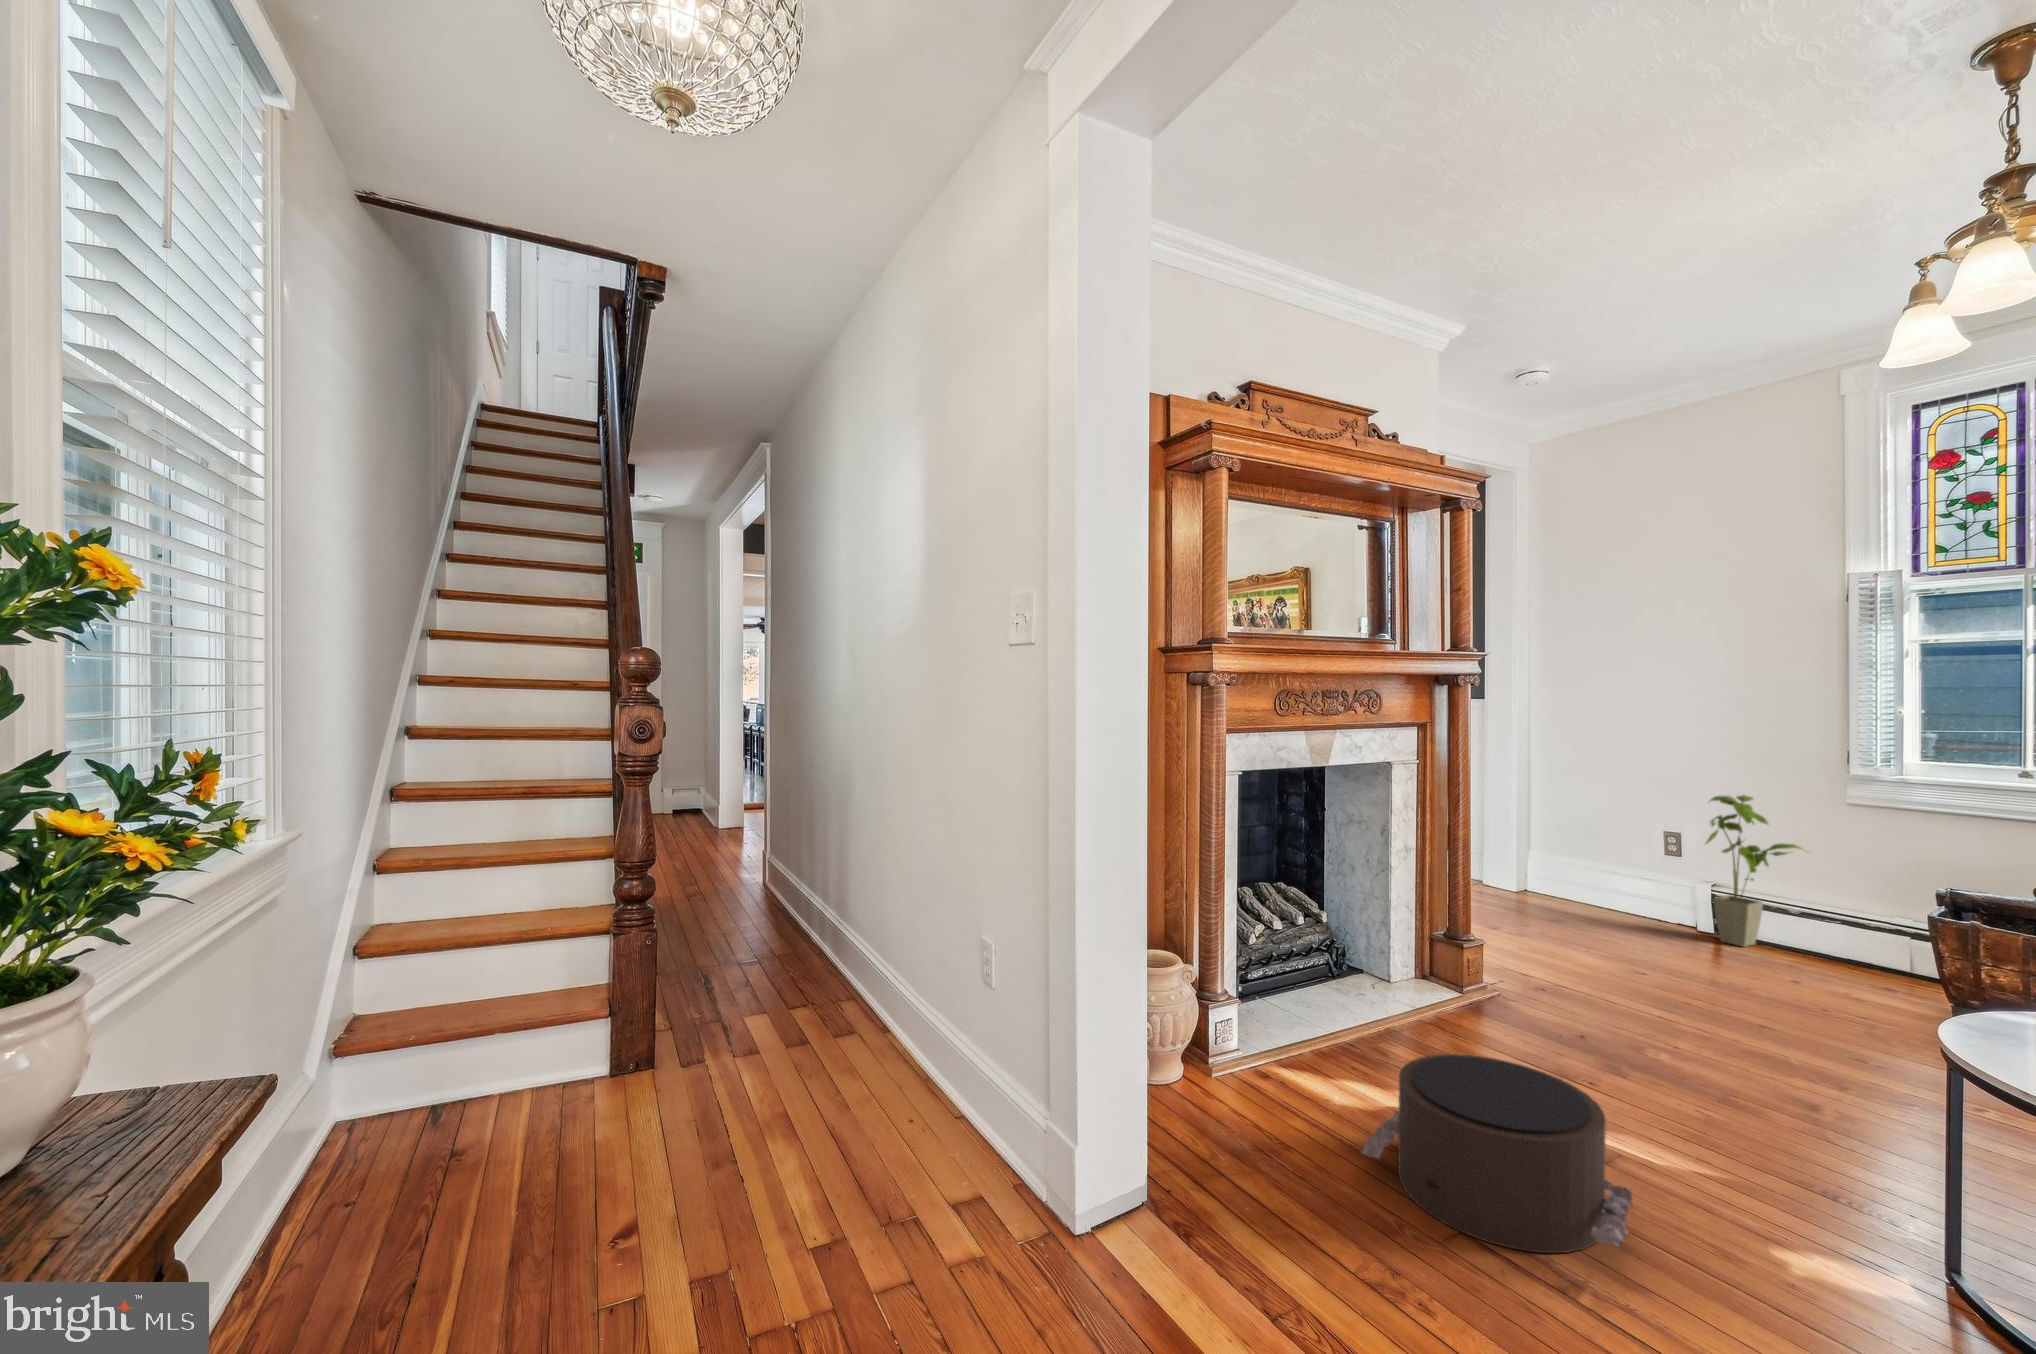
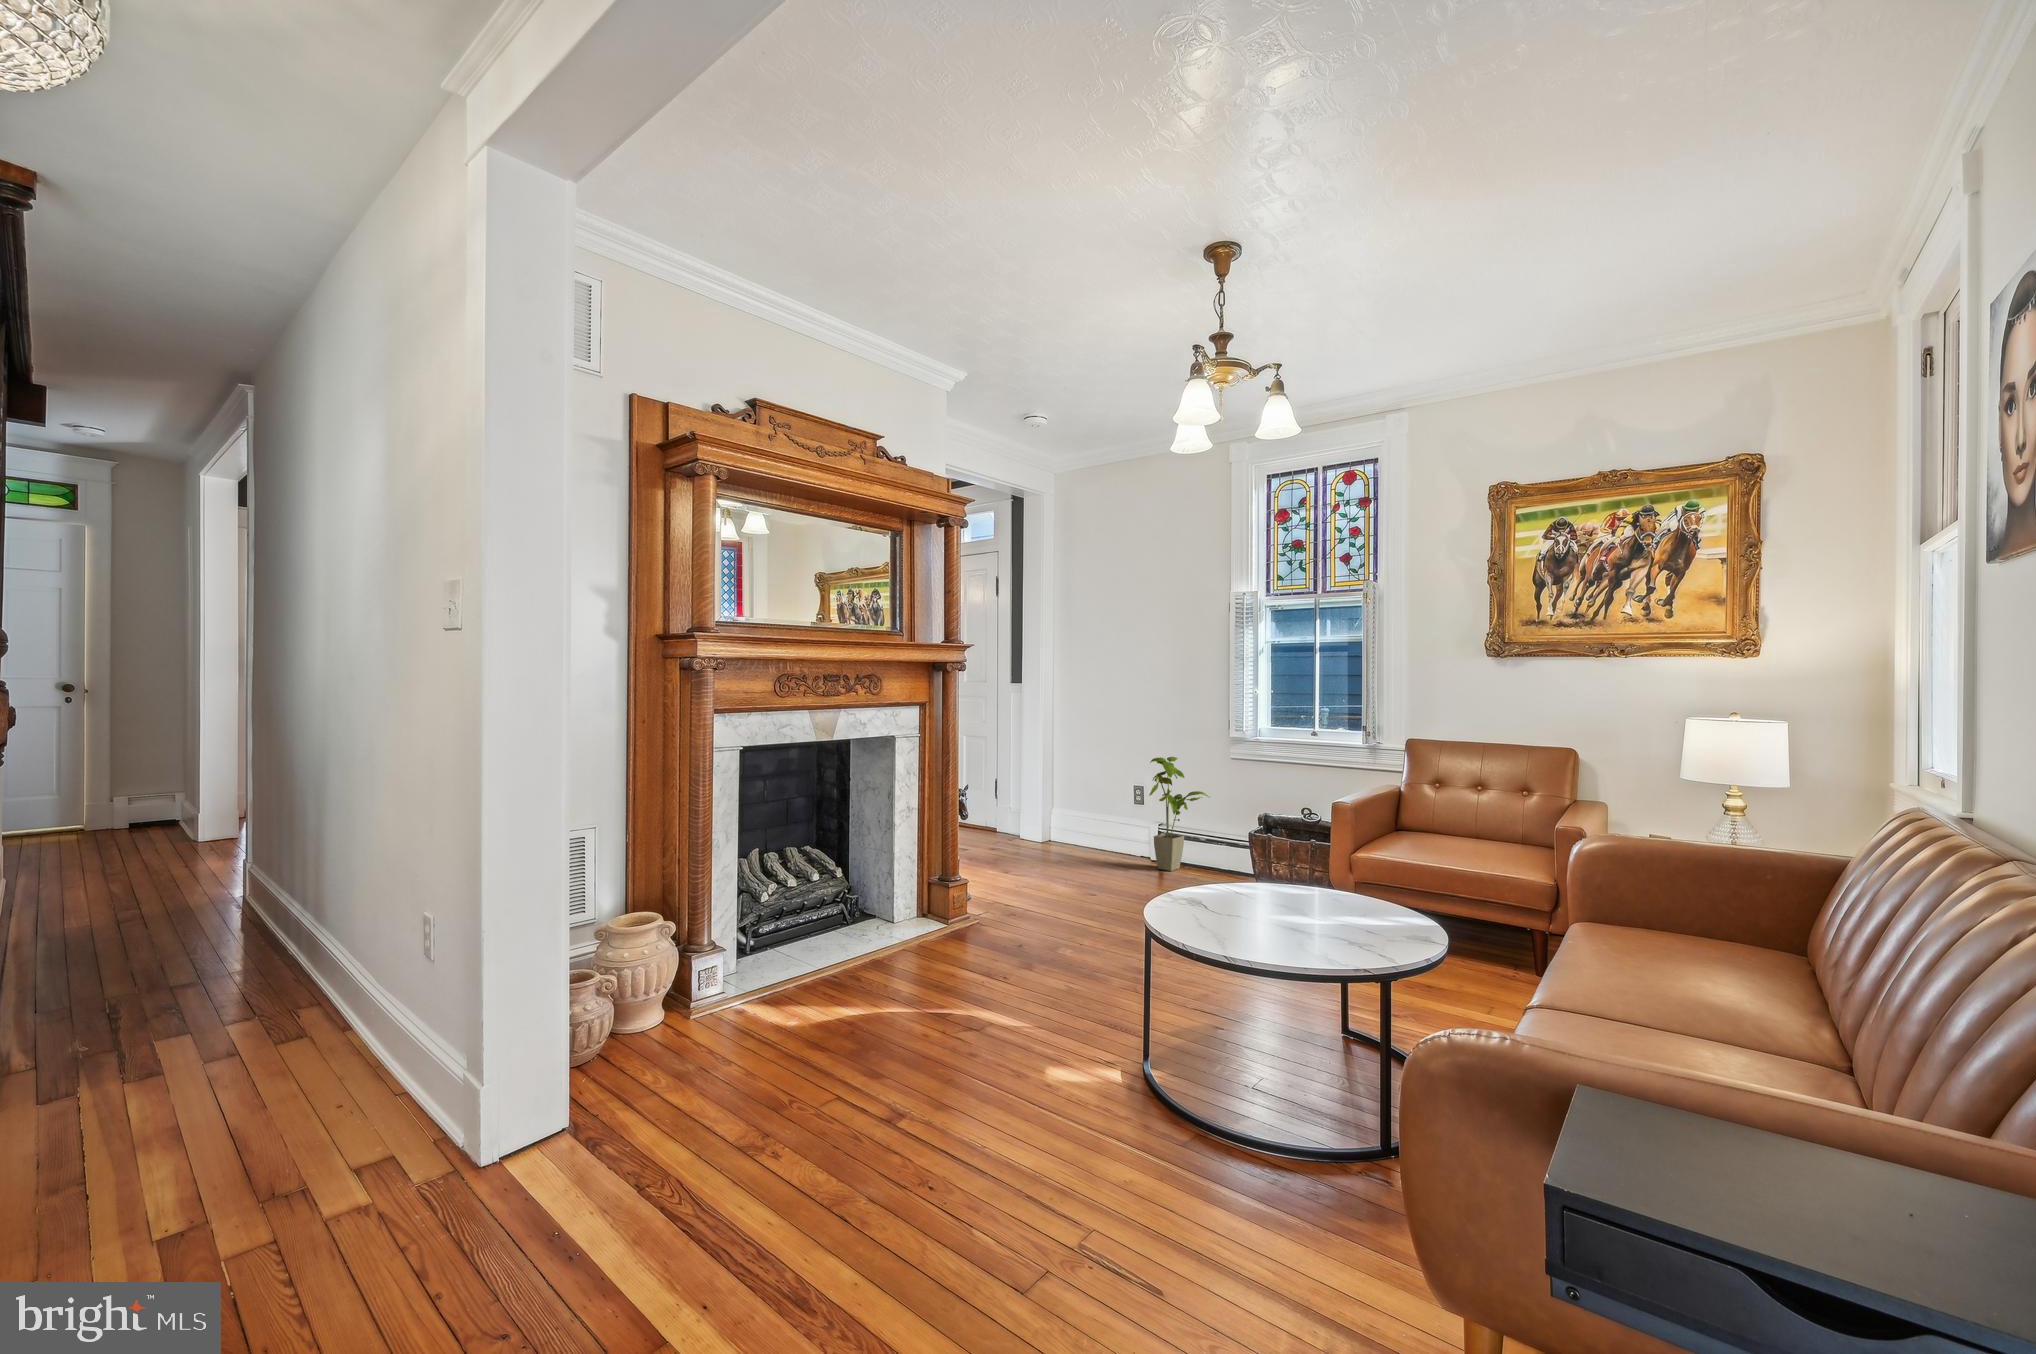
pouf: present [1362,1054,1632,1253] -> none [781,963,978,1102]

